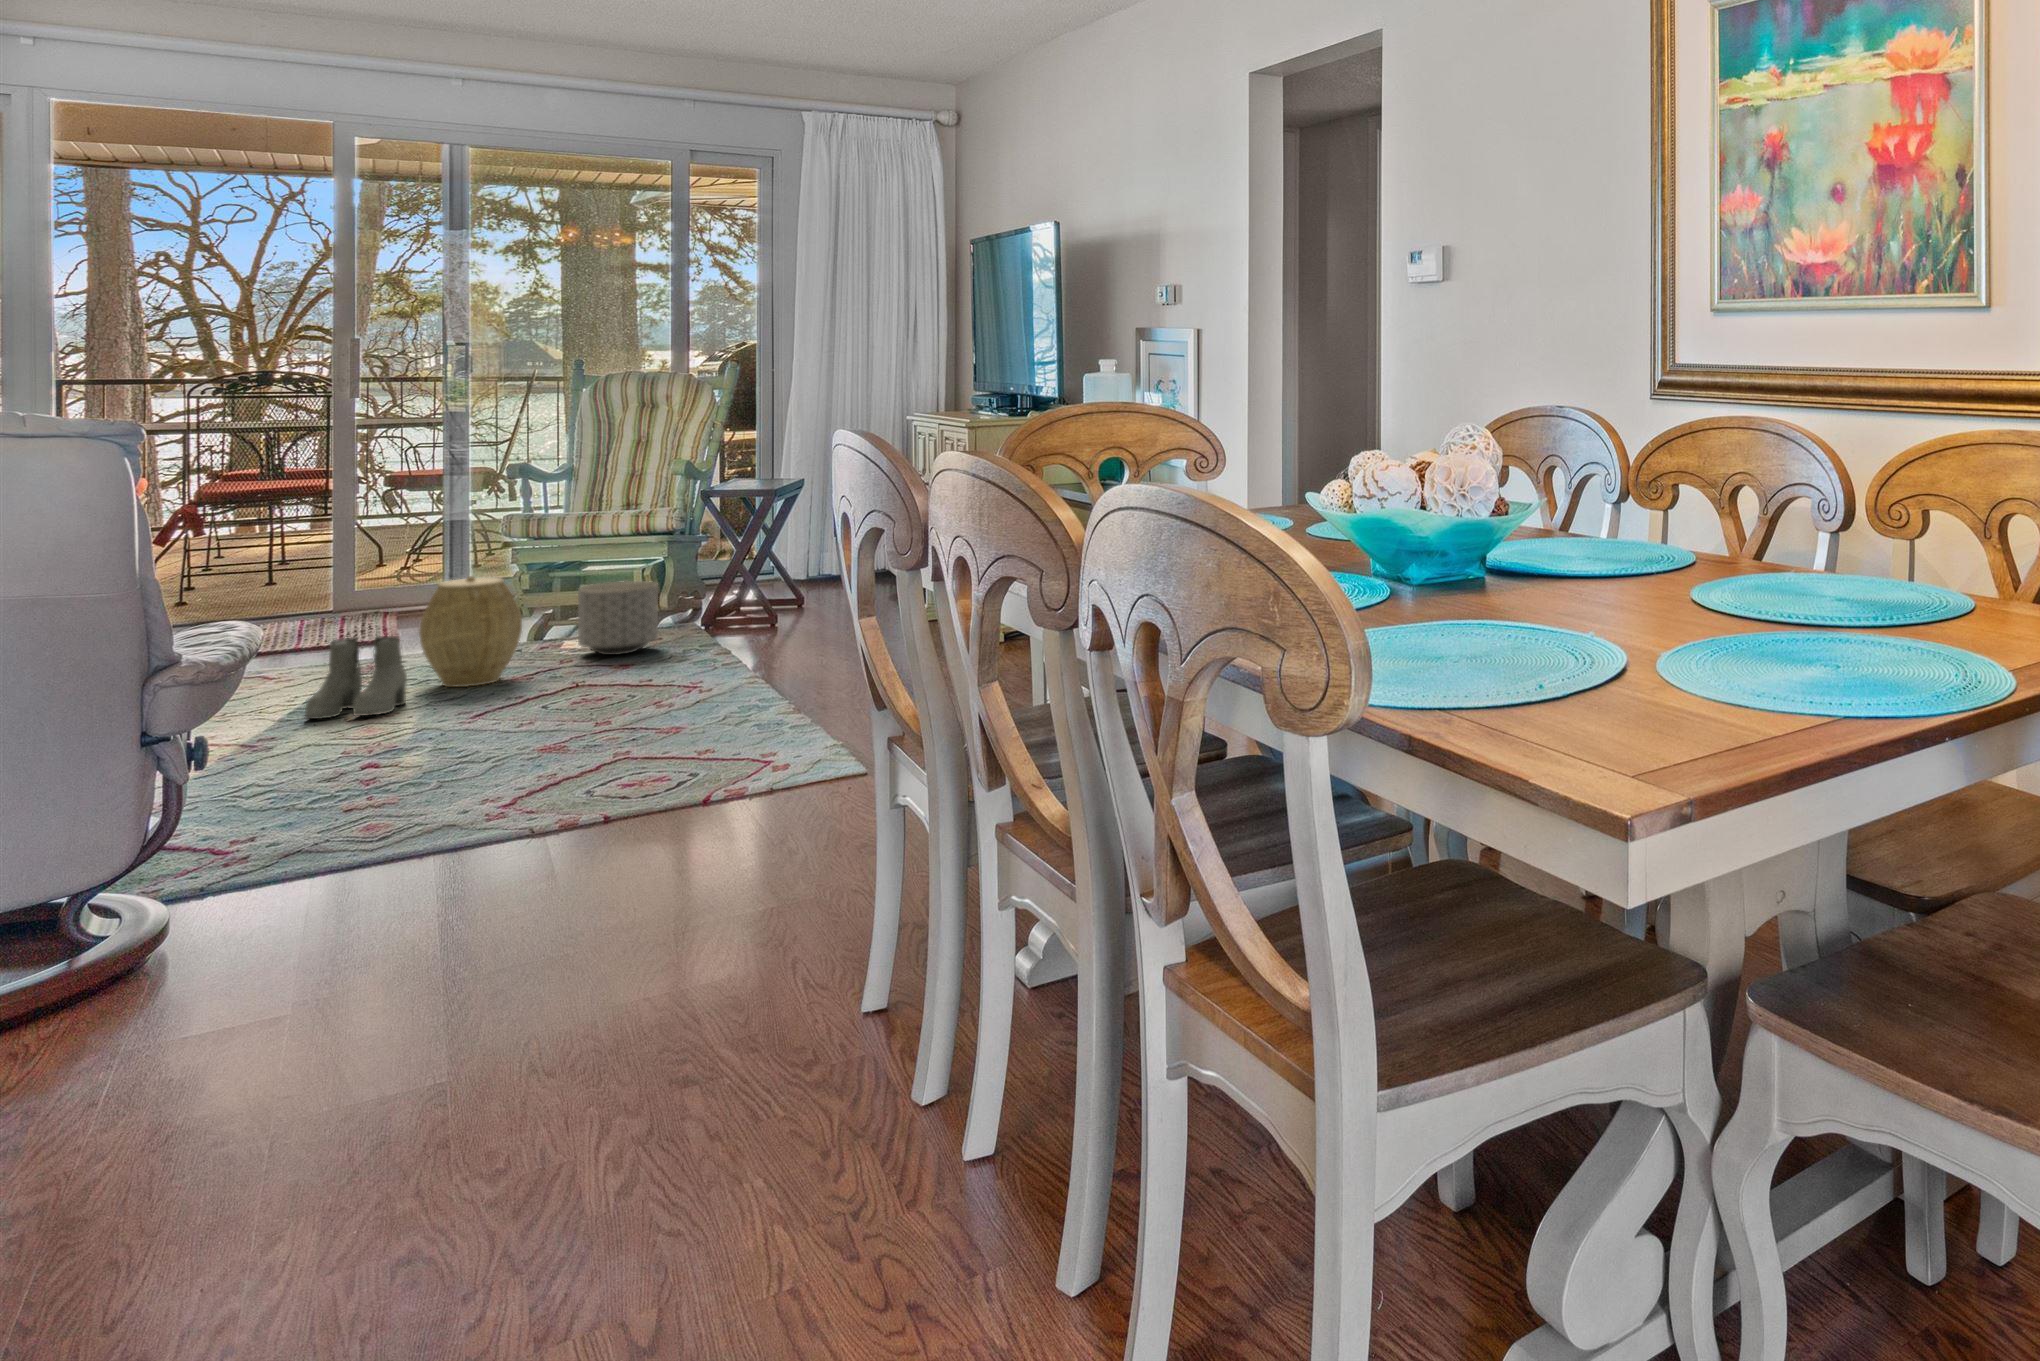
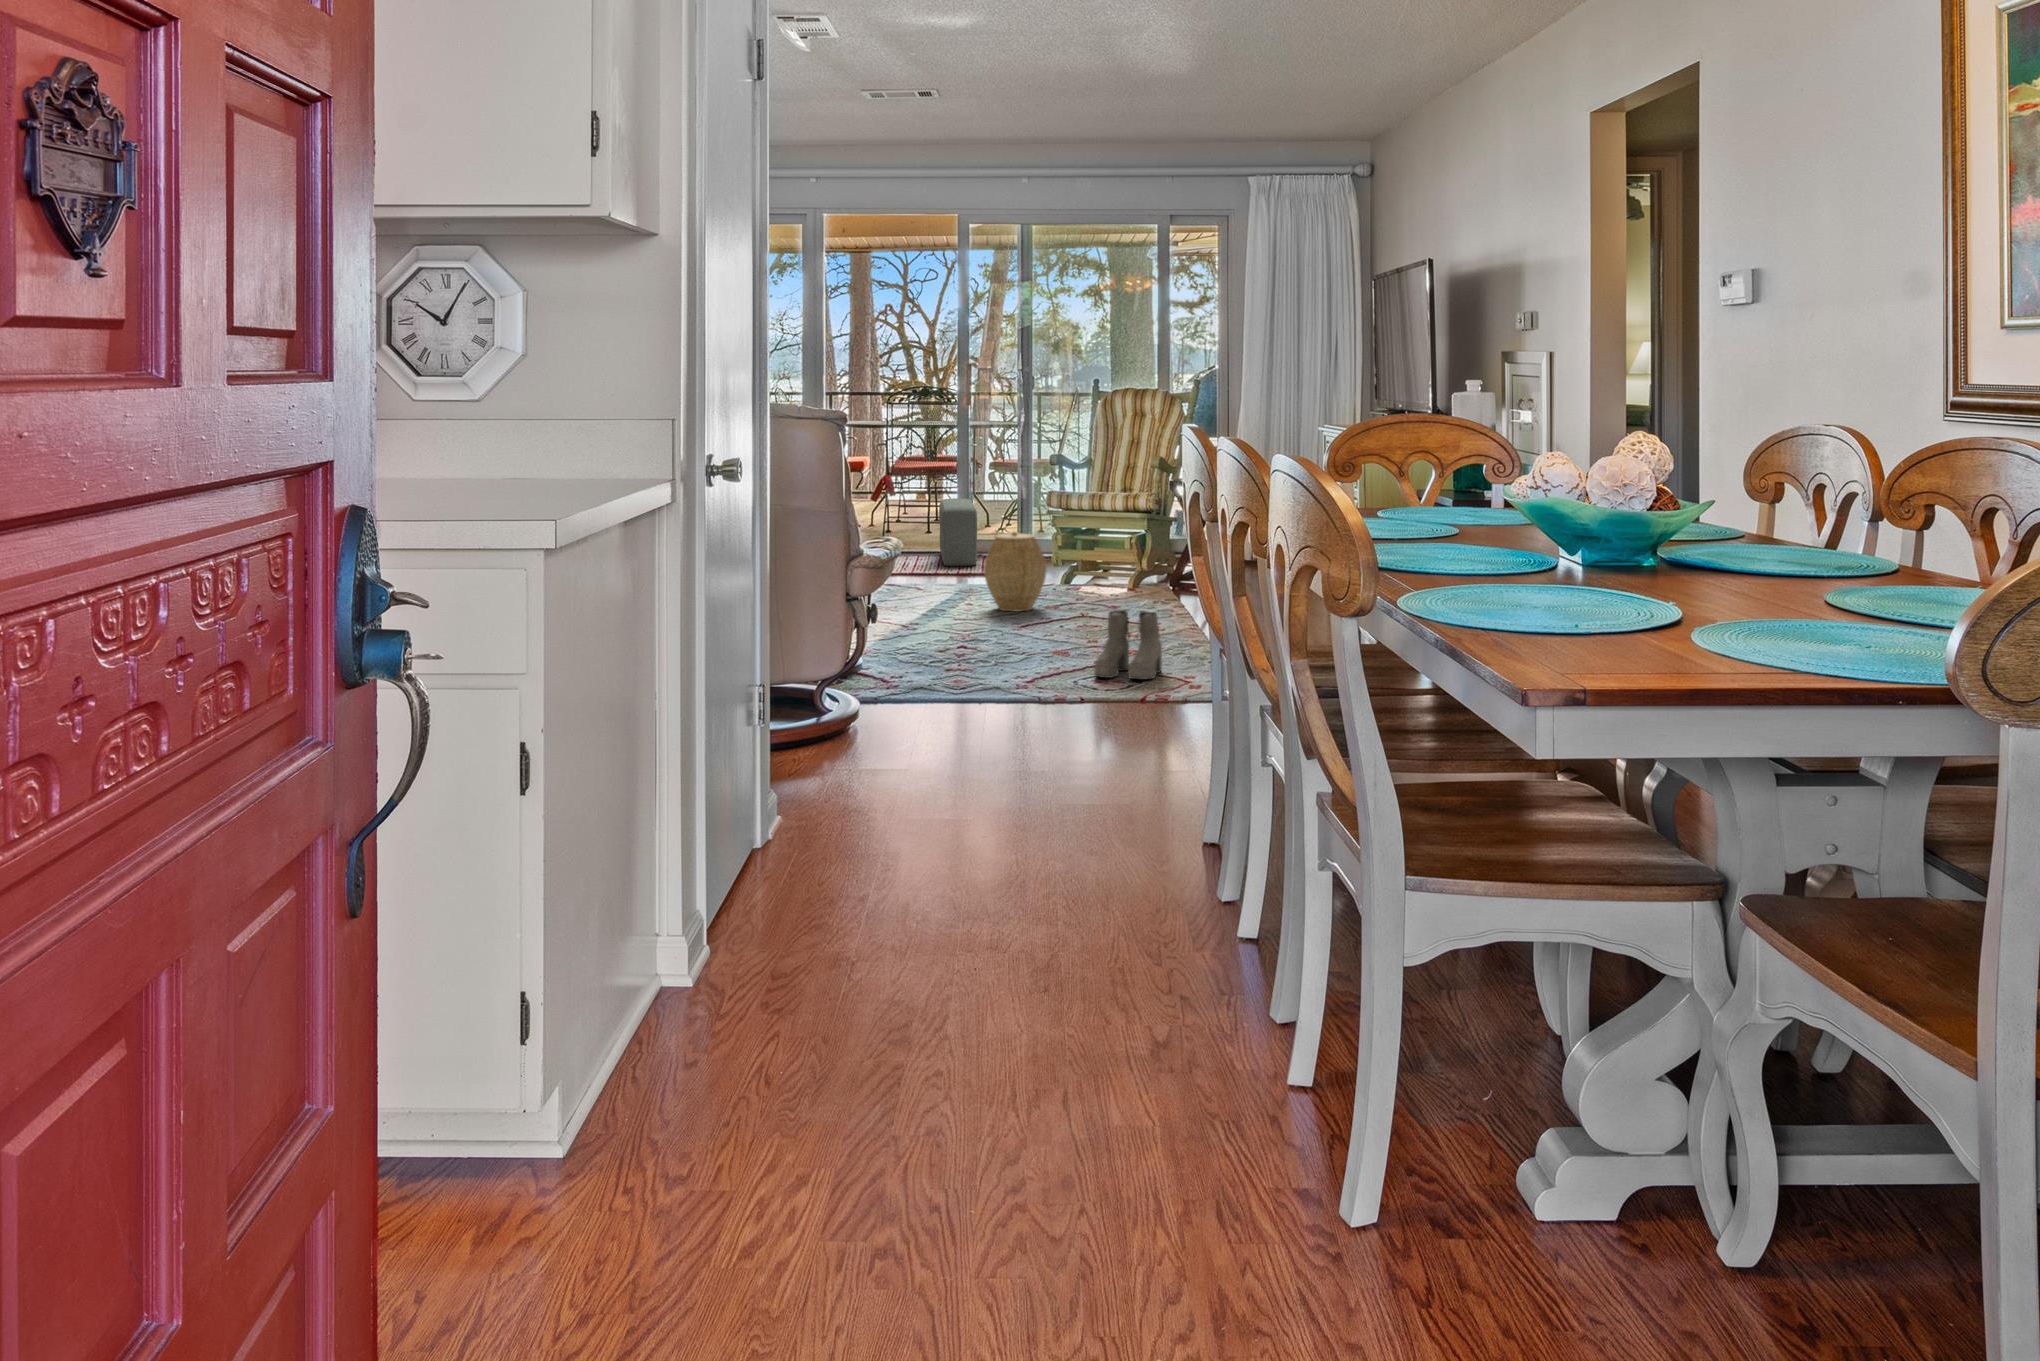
pouf: none [322,532,391,629] -> present [939,498,977,566]
planter: present [578,581,658,655] -> none [1085,544,1138,599]
boots: present [305,636,407,719] -> present [1094,610,1162,680]

